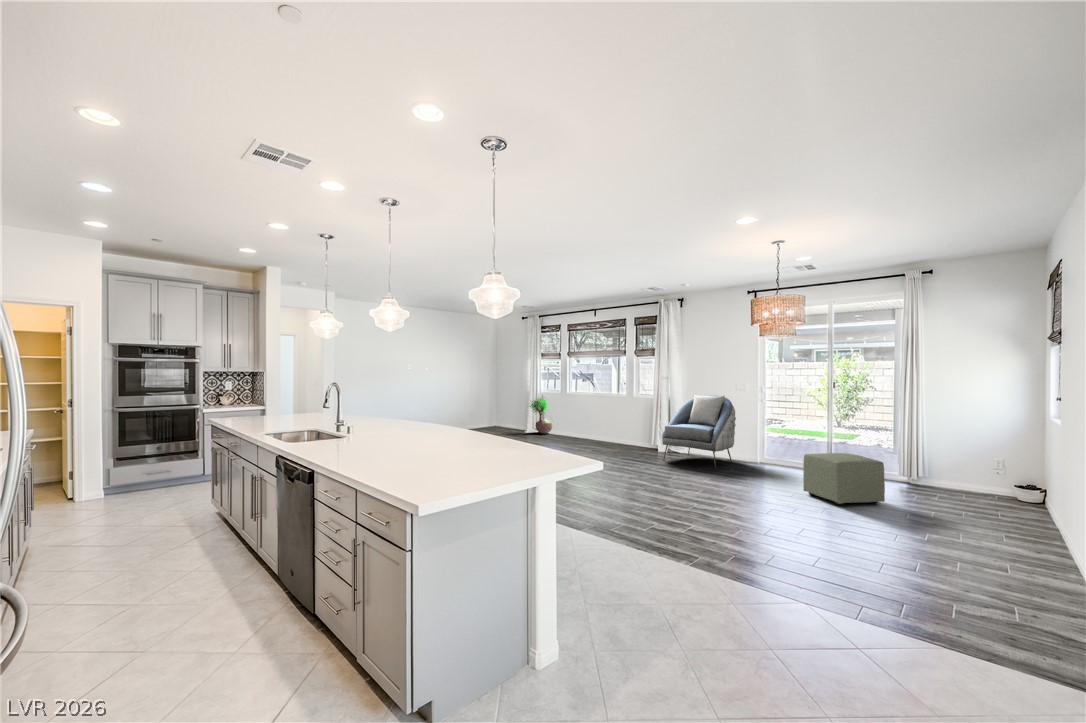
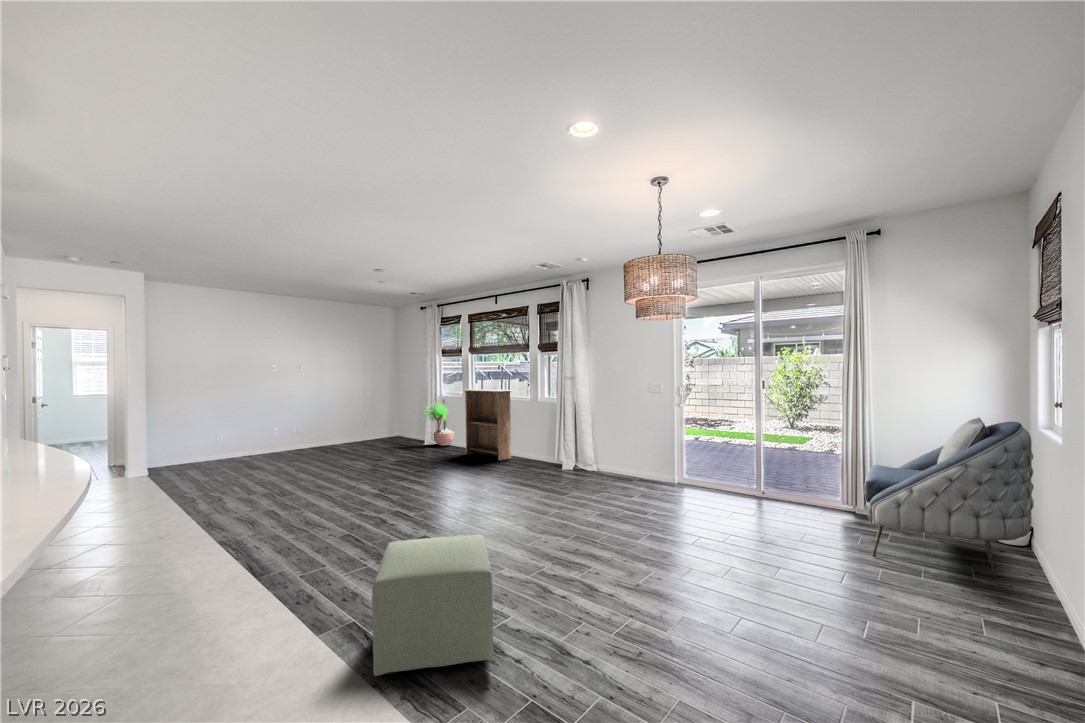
bookshelf: none [569,386,612,445] -> present [464,389,512,461]
armchair: present [662,395,736,468] -> present [864,417,1034,578]
ottoman: present [803,453,885,505] -> present [372,535,493,676]

